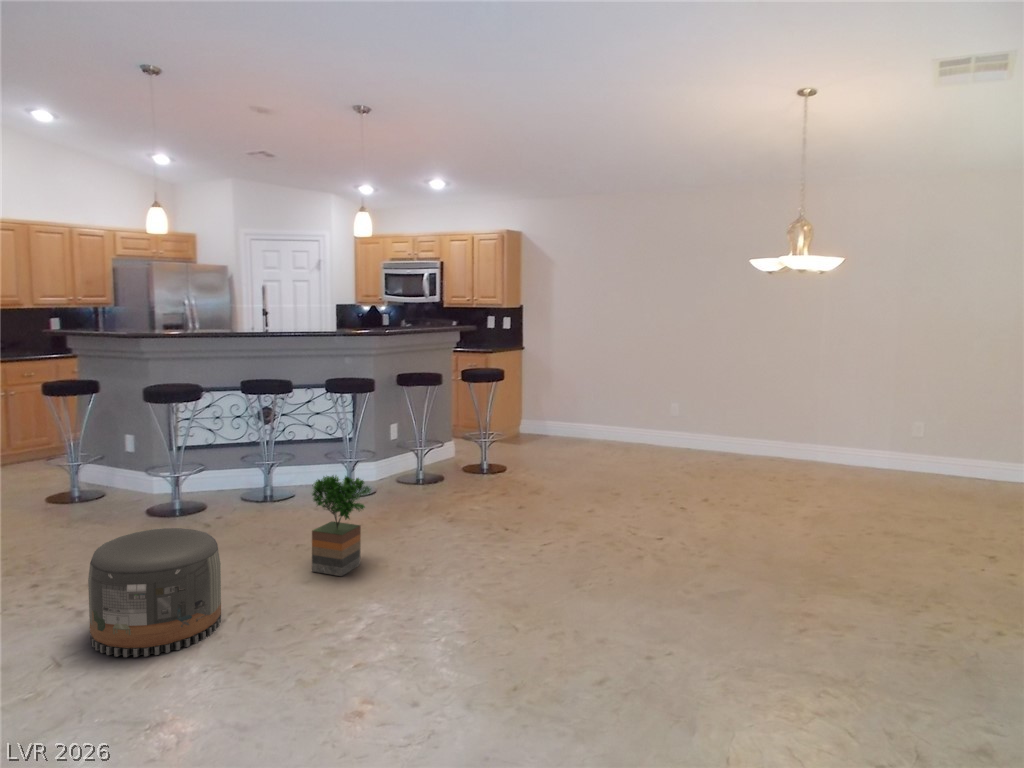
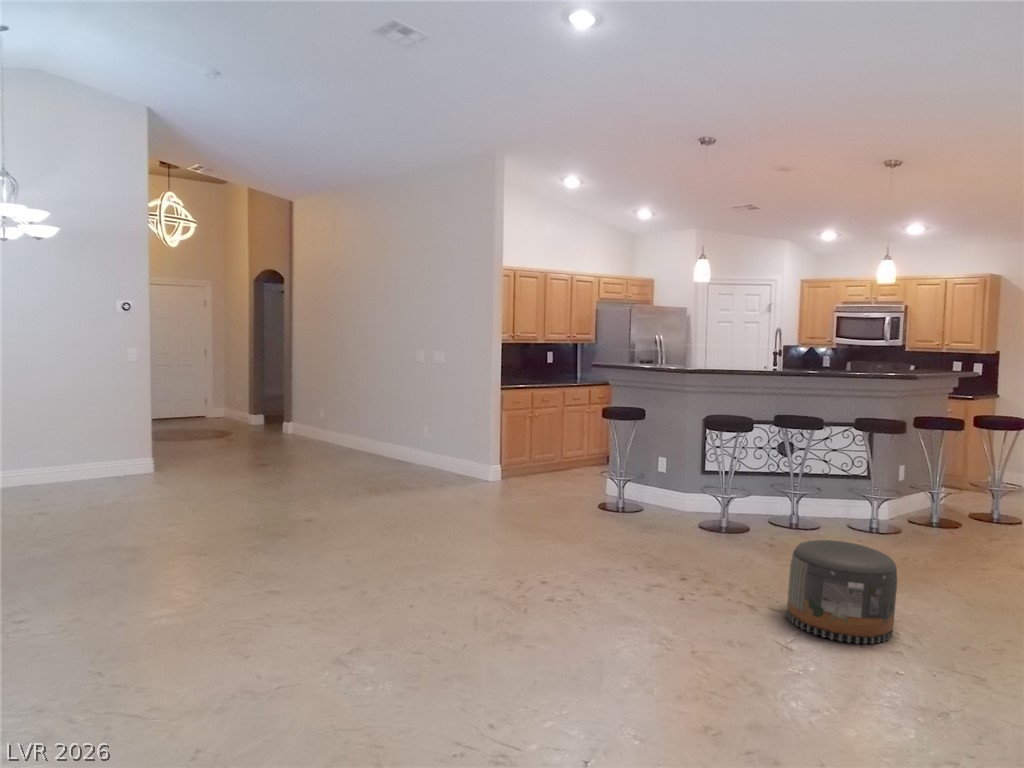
potted tree: present [312,476,371,576] -> none [921,510,988,605]

